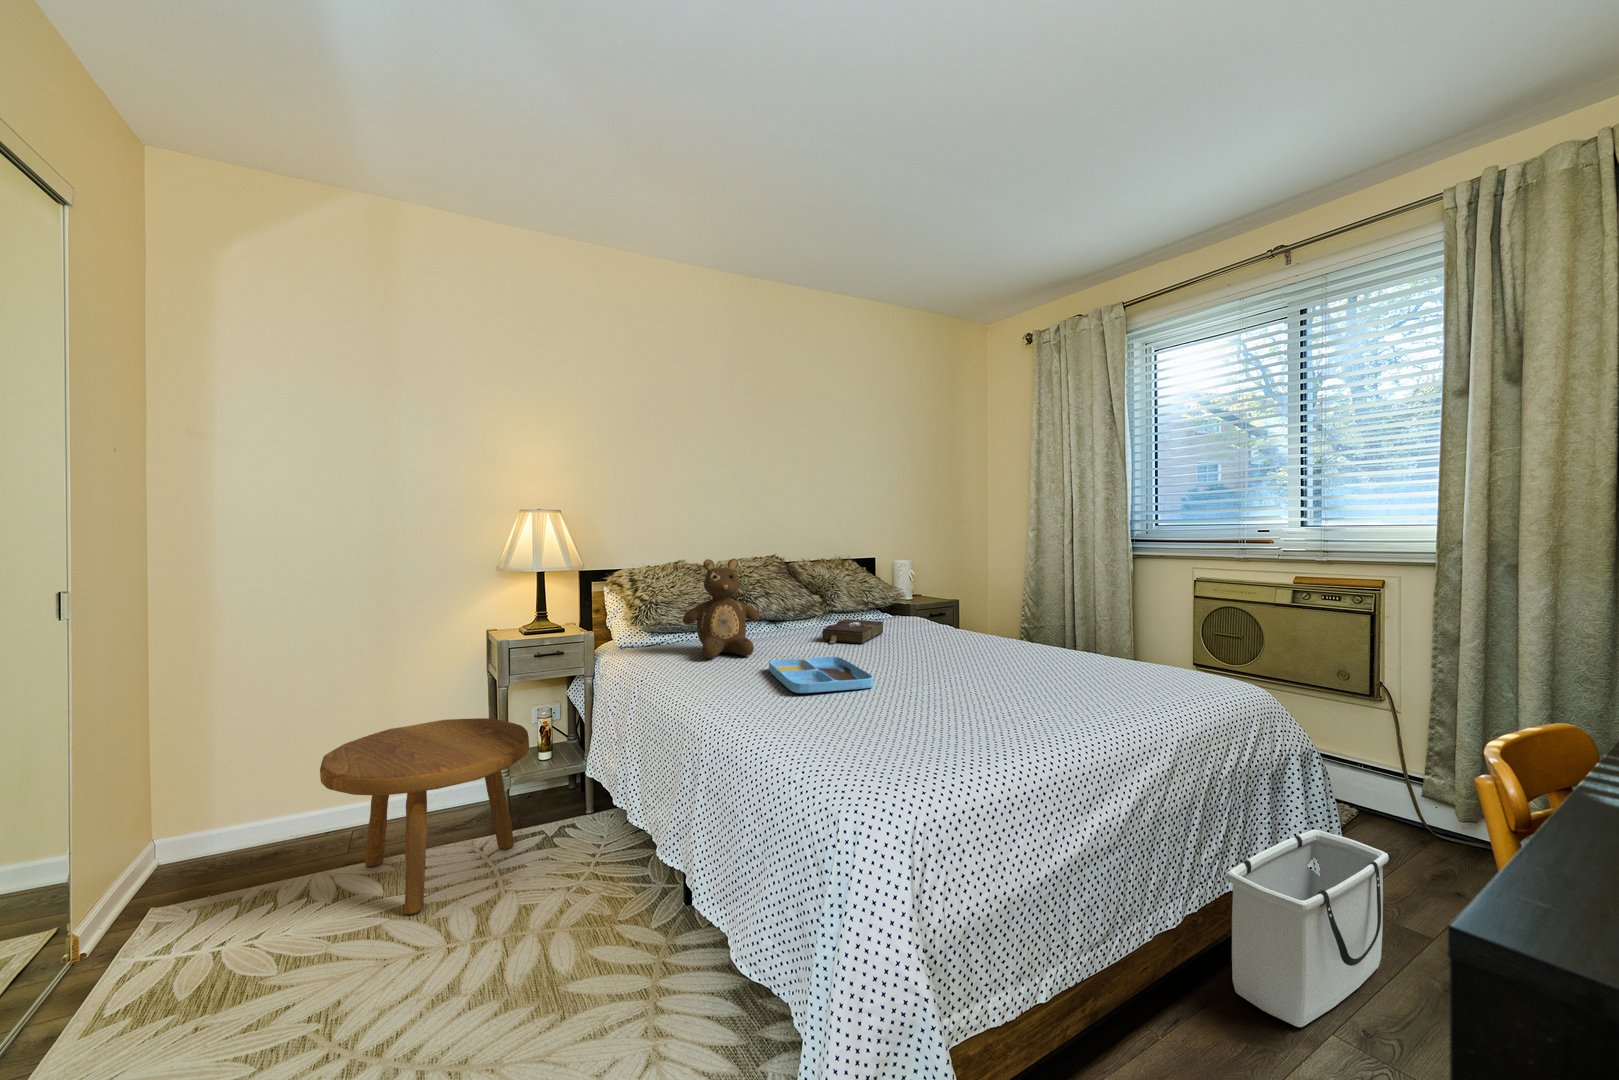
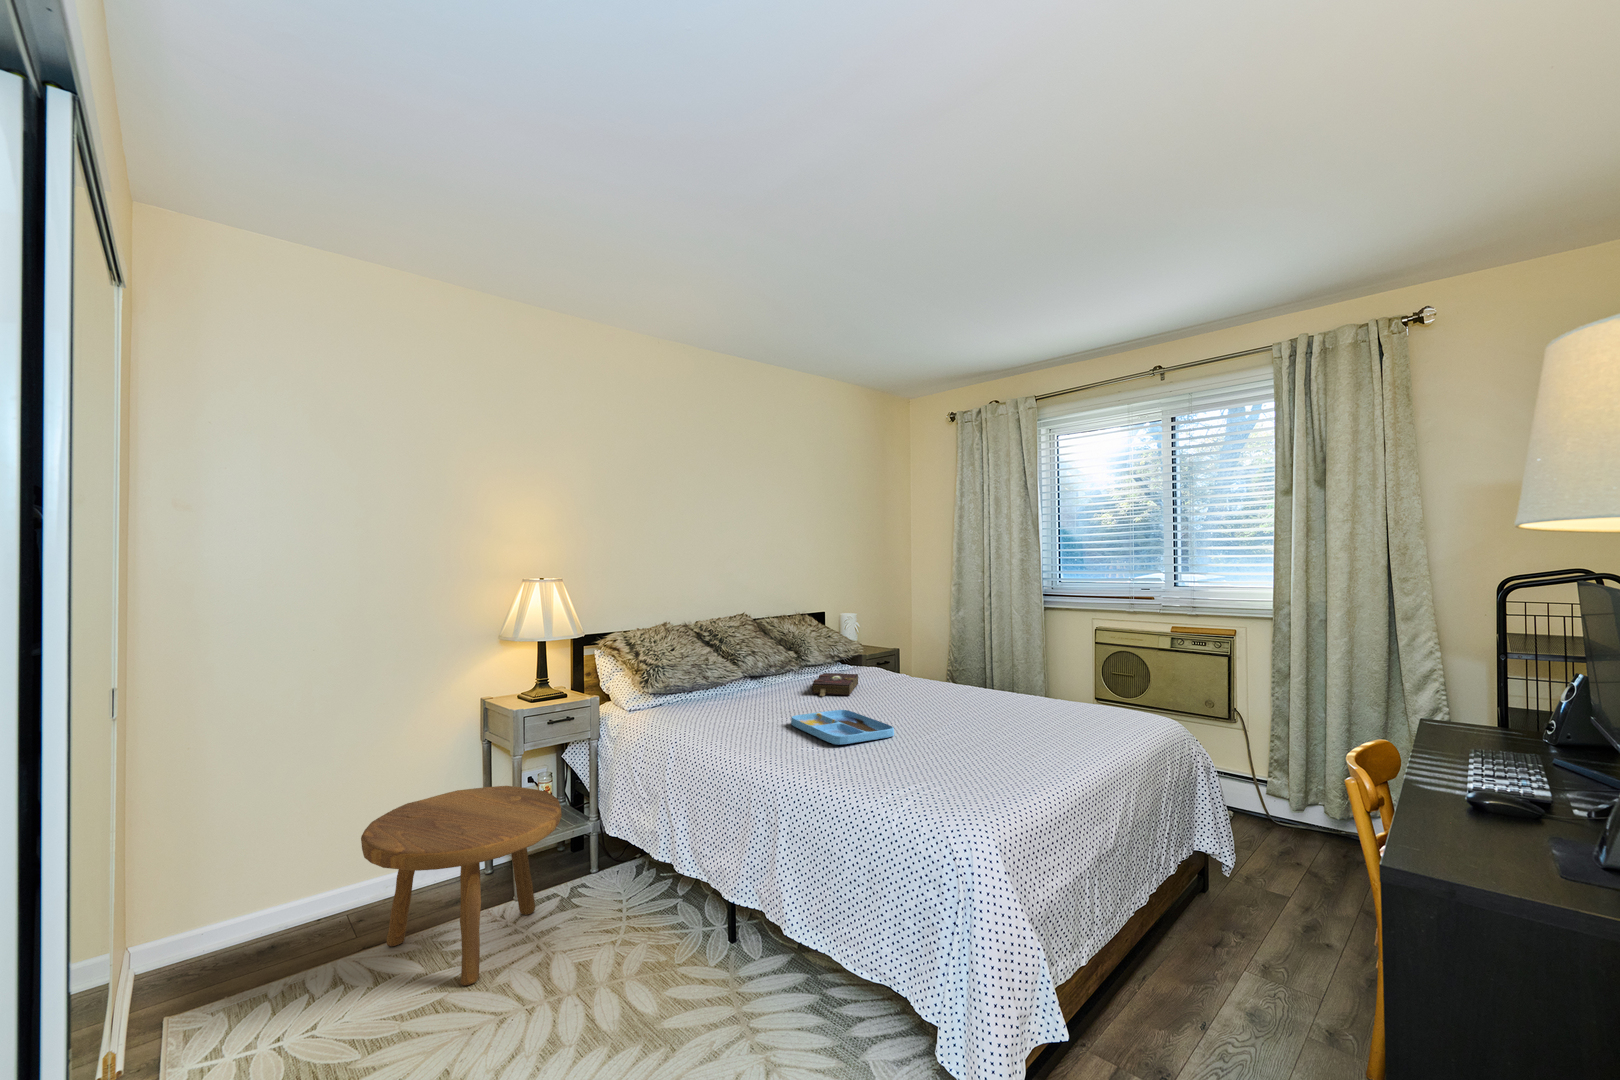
teddy bear: present [683,559,759,658] -> none [695,623,764,716]
storage bin: present [1227,830,1389,1027] -> none [1175,826,1272,973]

